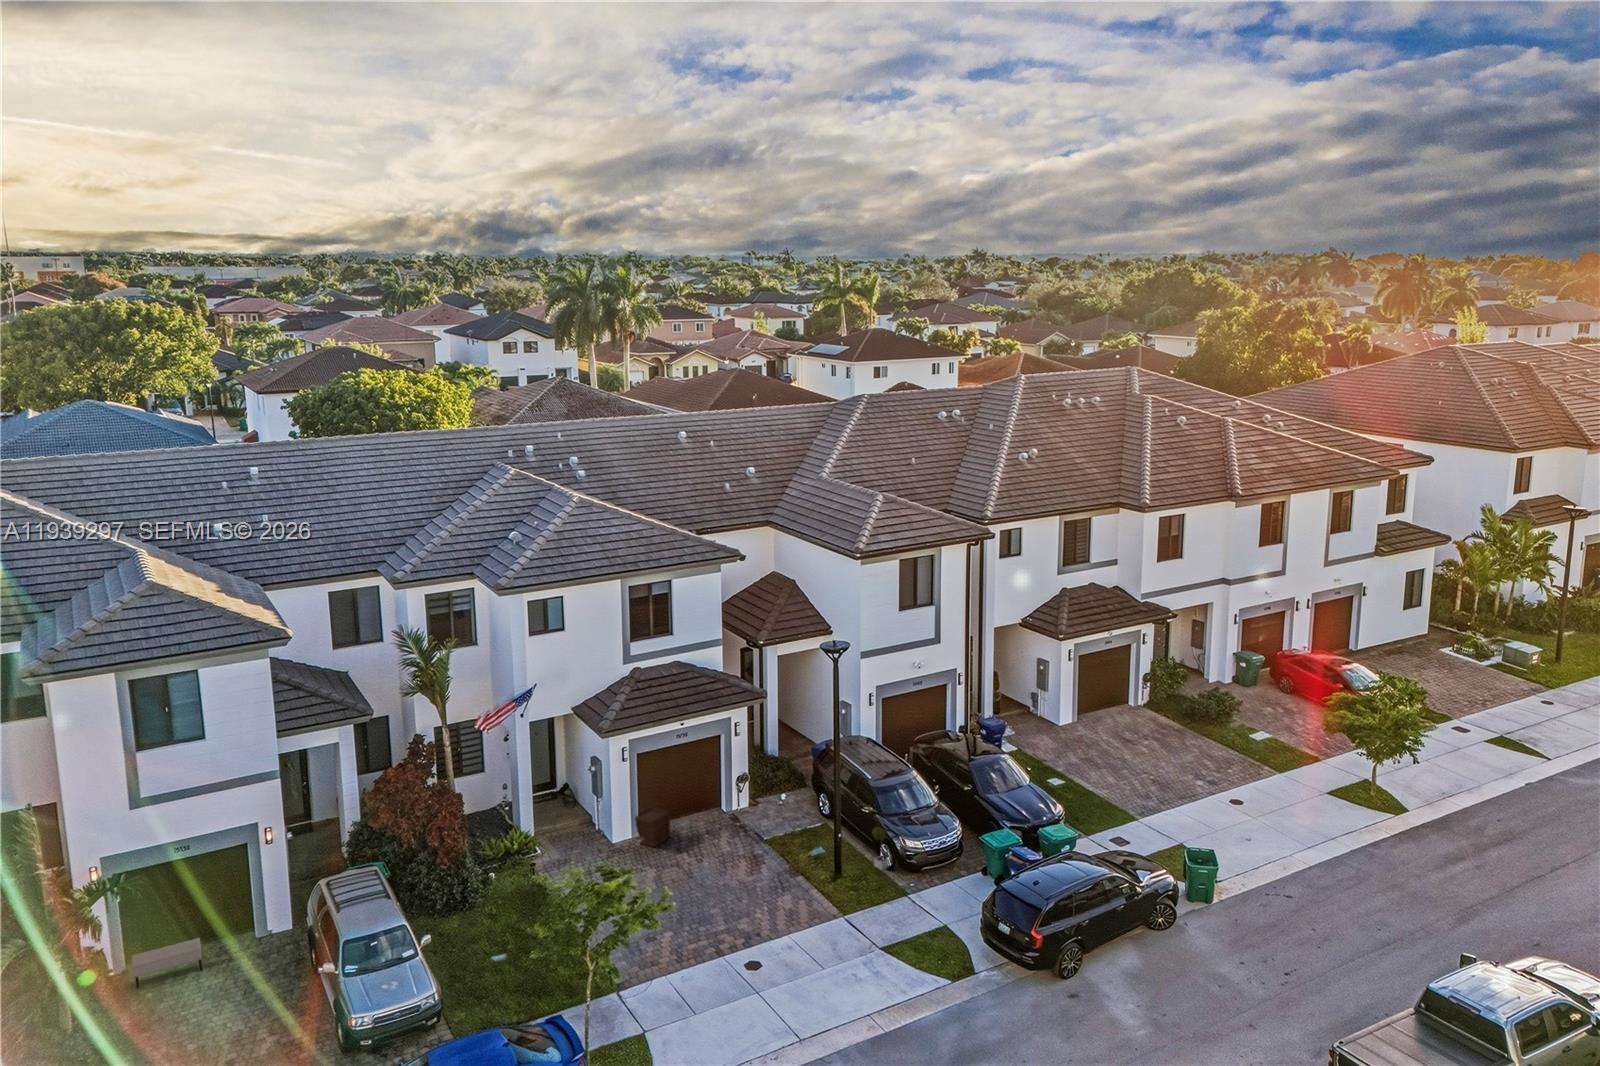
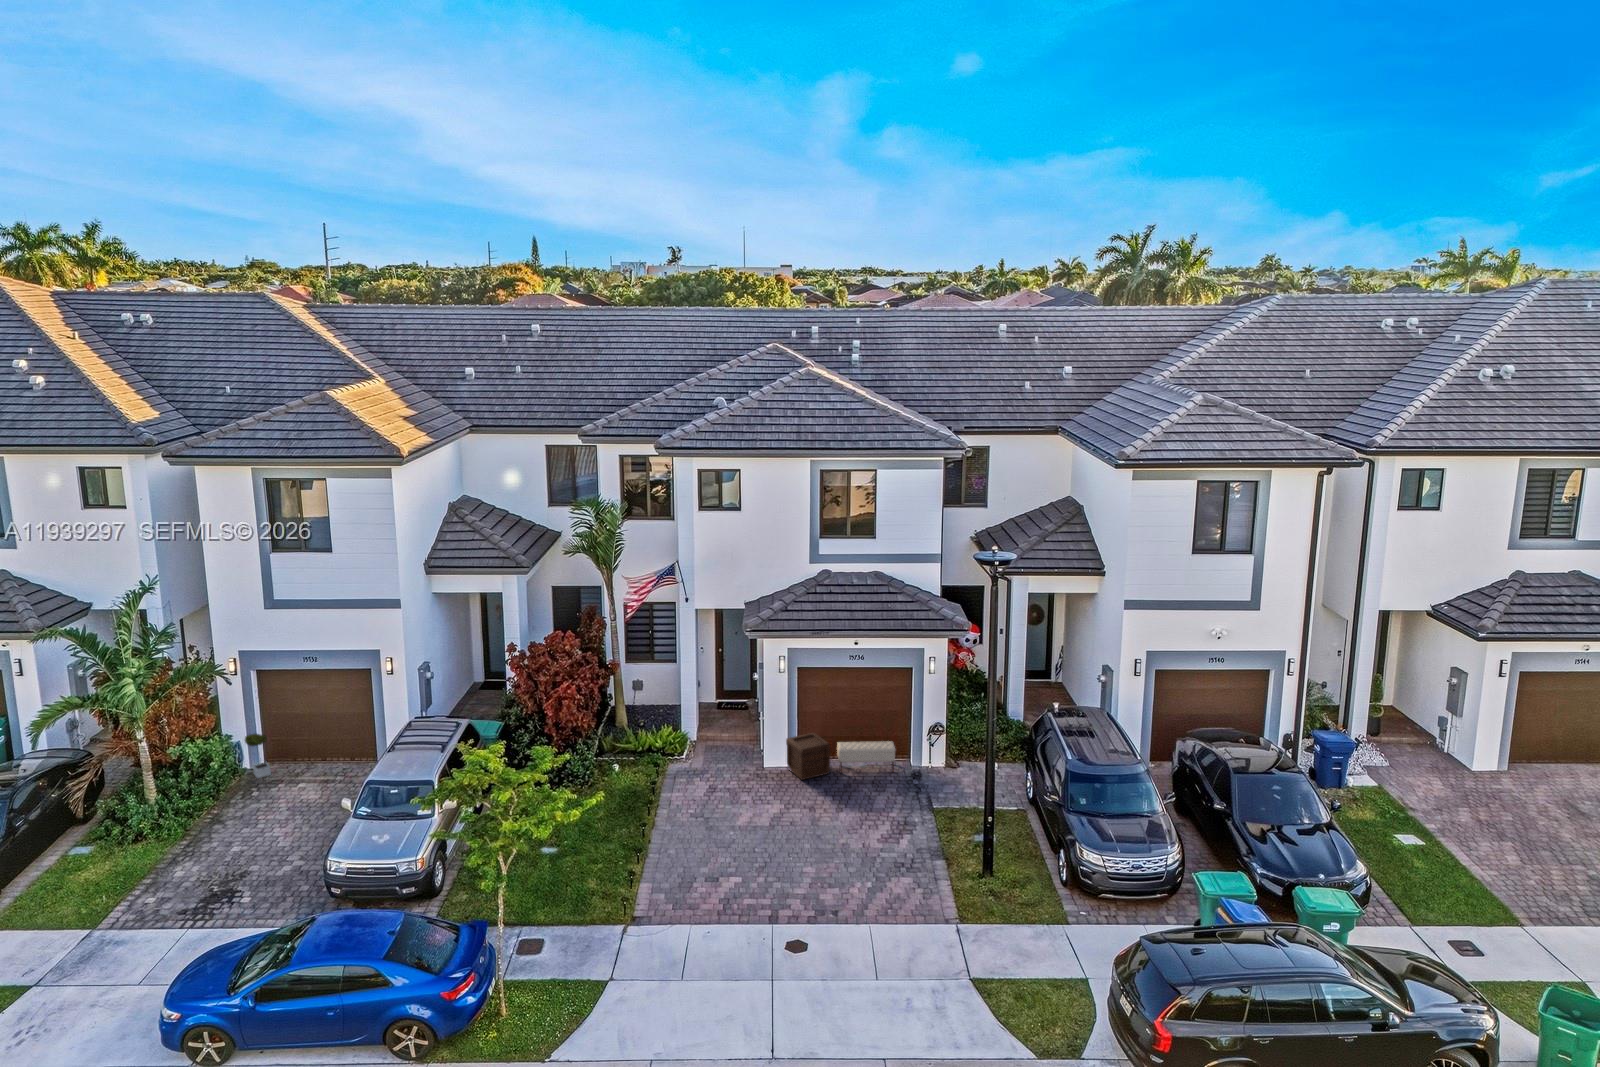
potted tree: present [872,827,888,870] -> present [245,734,271,778]
bench: present [132,938,202,988] -> present [837,741,895,771]

